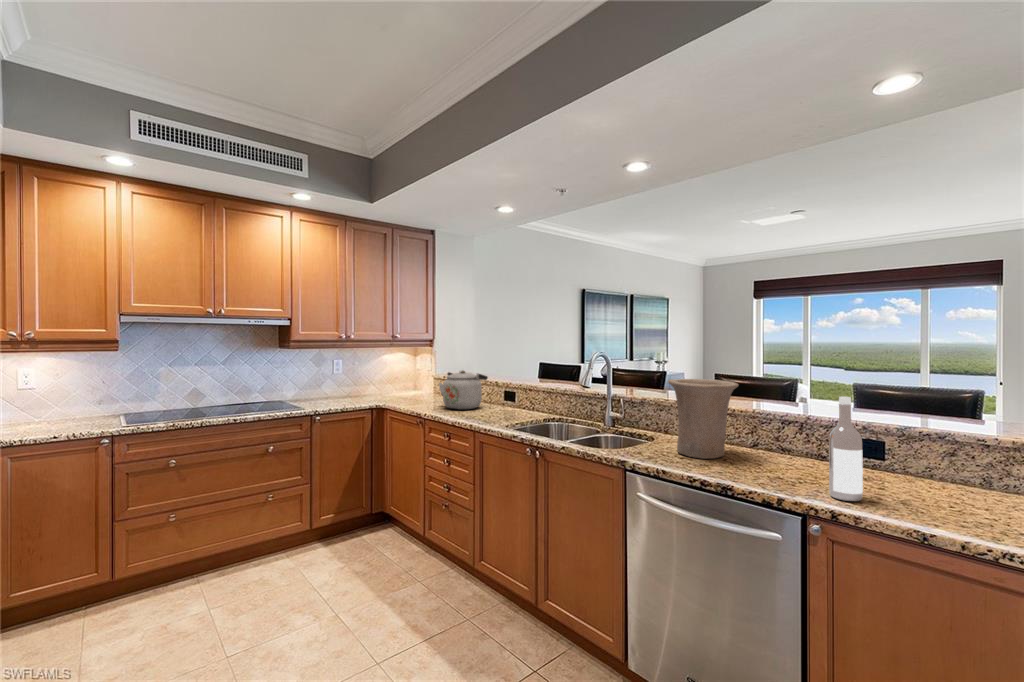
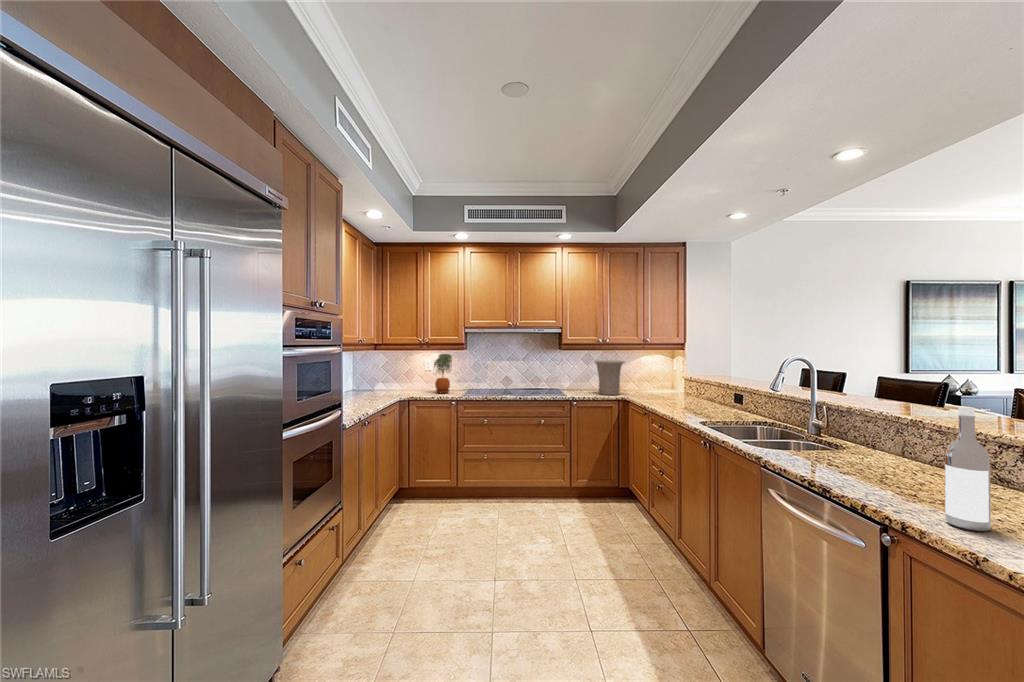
potted plant: none [57,358,99,426] -> present [434,354,452,393]
kettle: present [439,370,488,410] -> none [672,371,717,407]
vase: present [668,379,739,459] -> present [594,360,625,395]

